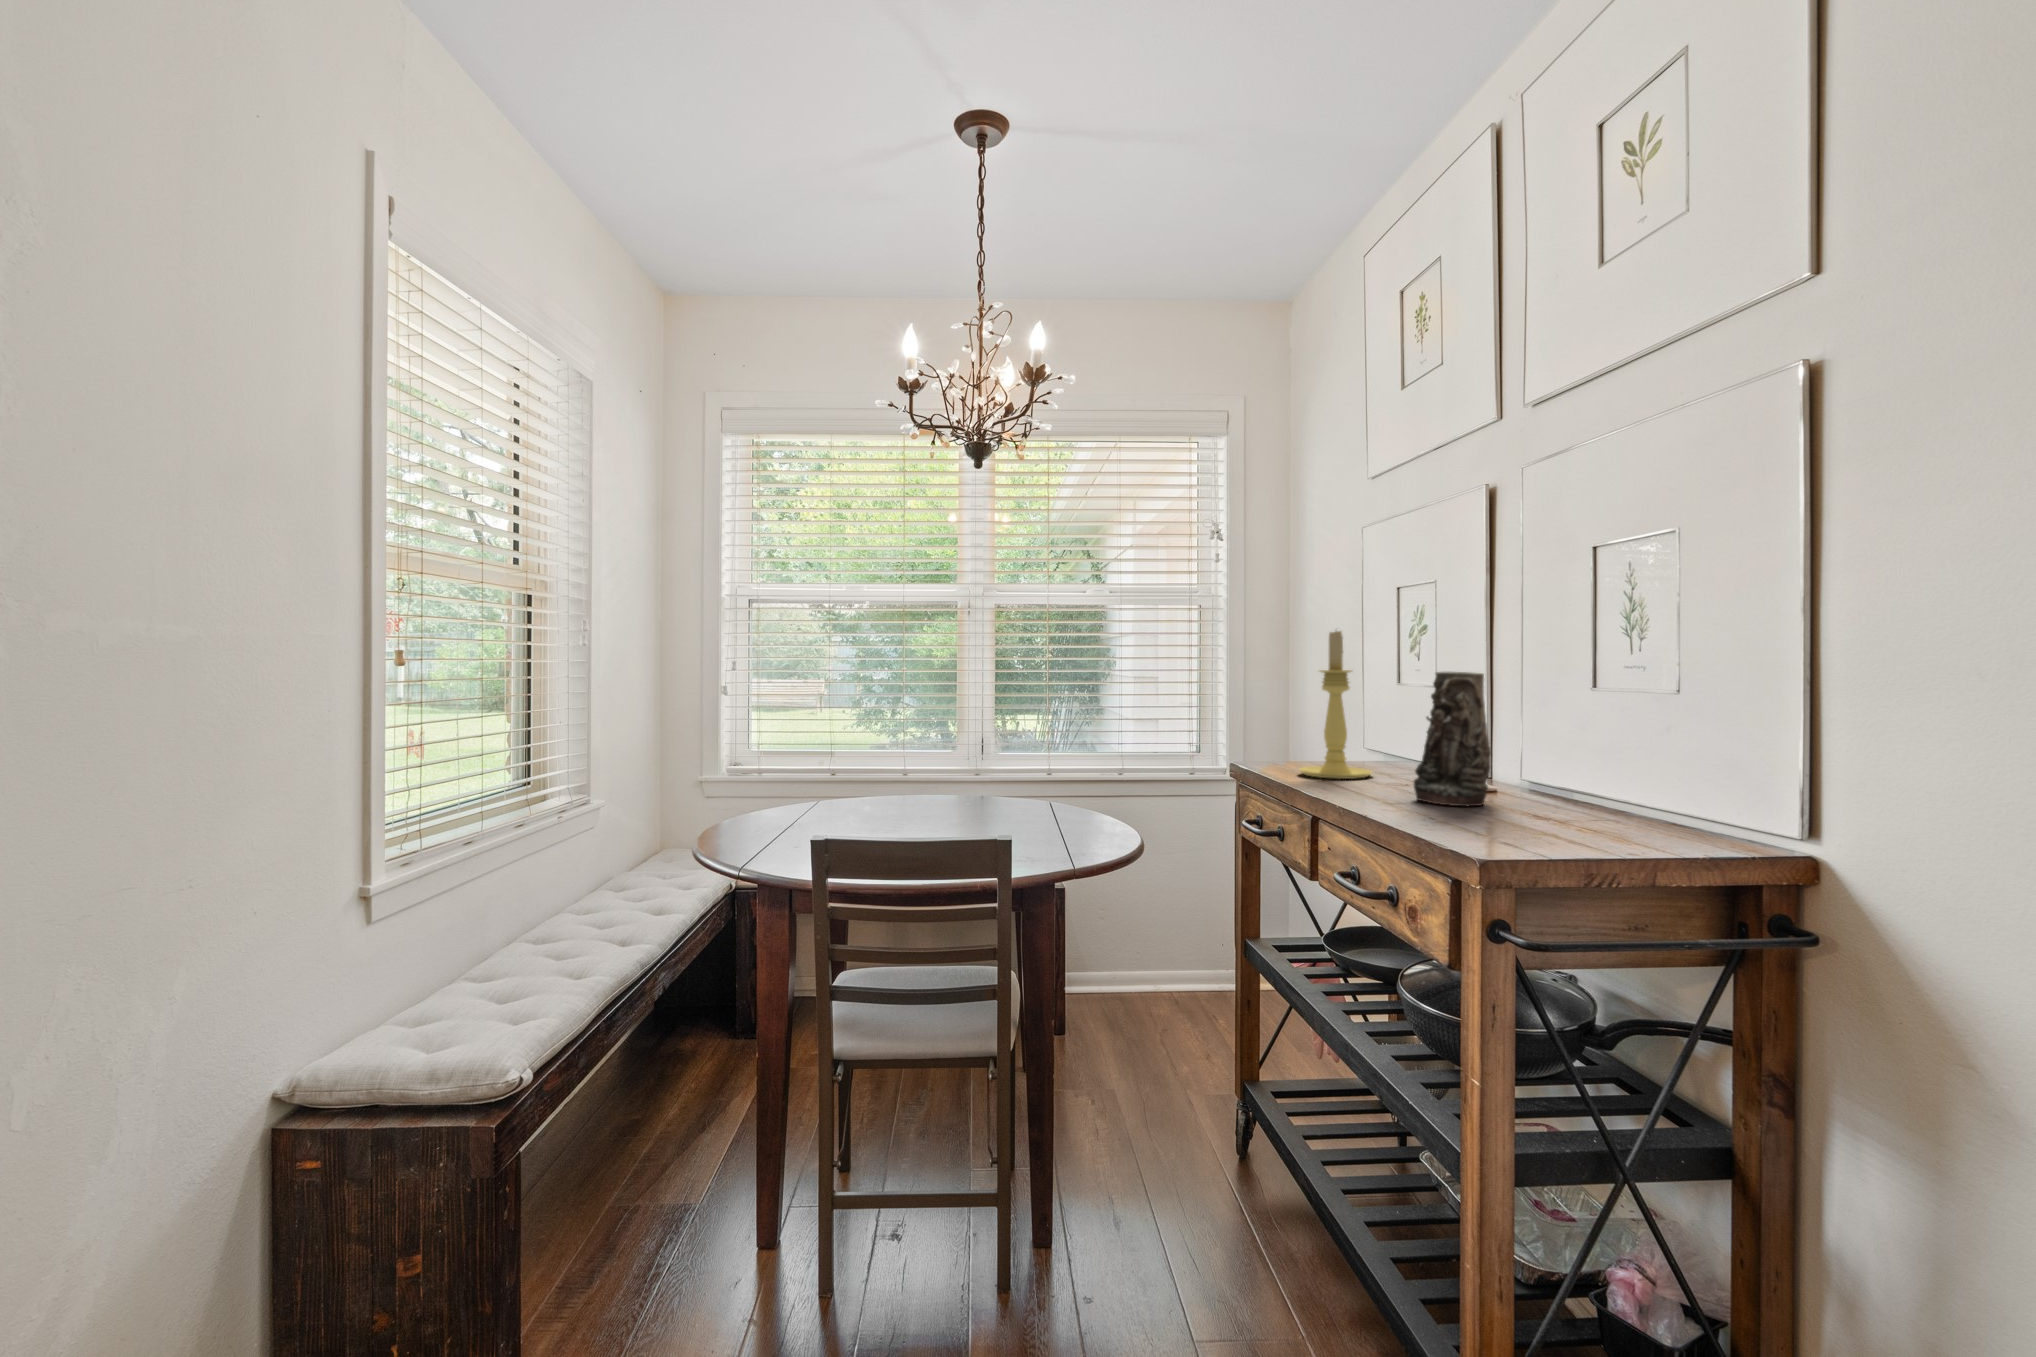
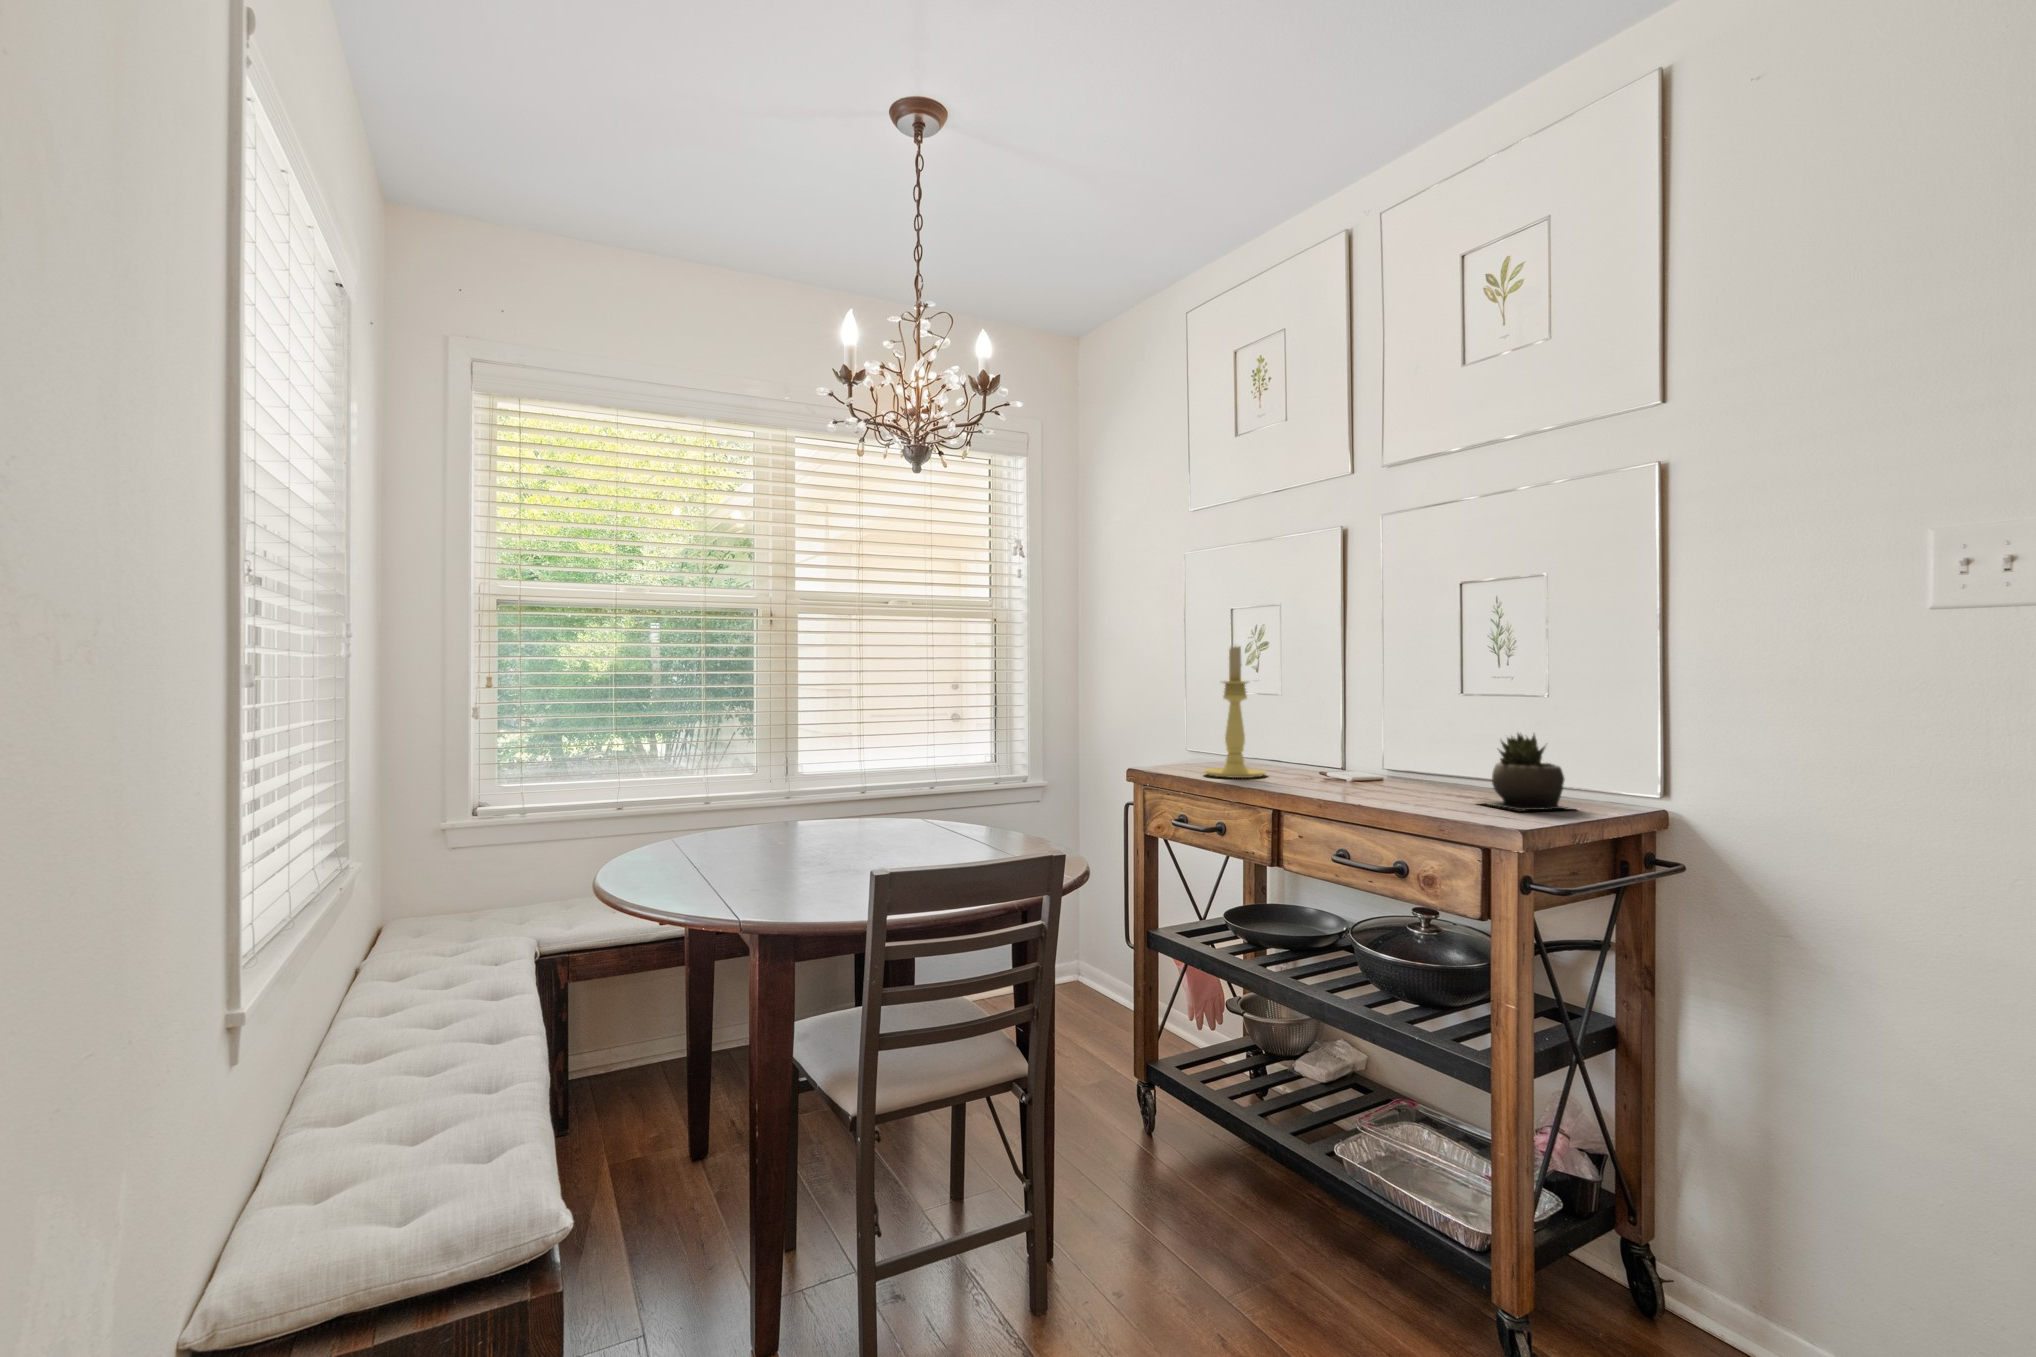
vase: present [1414,671,1491,806] -> none [1347,682,1409,793]
succulent plant: none [1524,738,1653,845] -> present [1481,734,1575,810]

